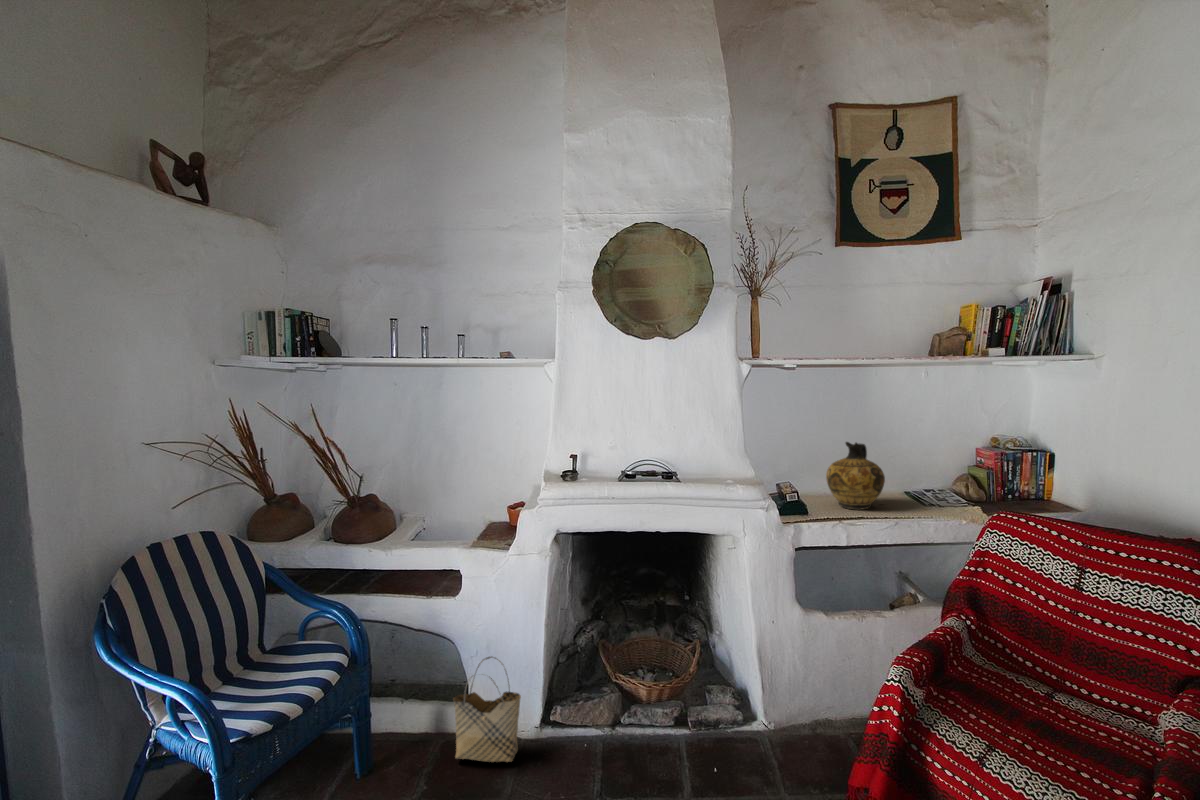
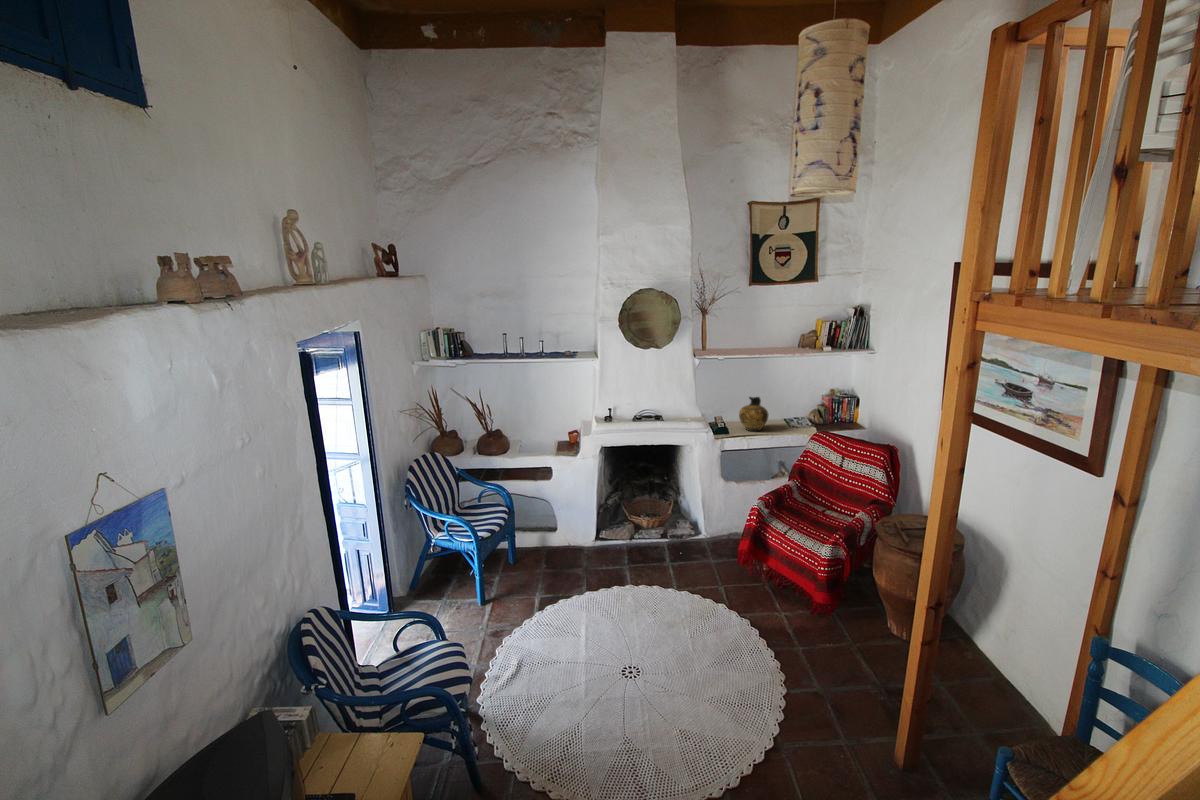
woven basket: present [453,657,521,762] -> none [555,507,588,554]

